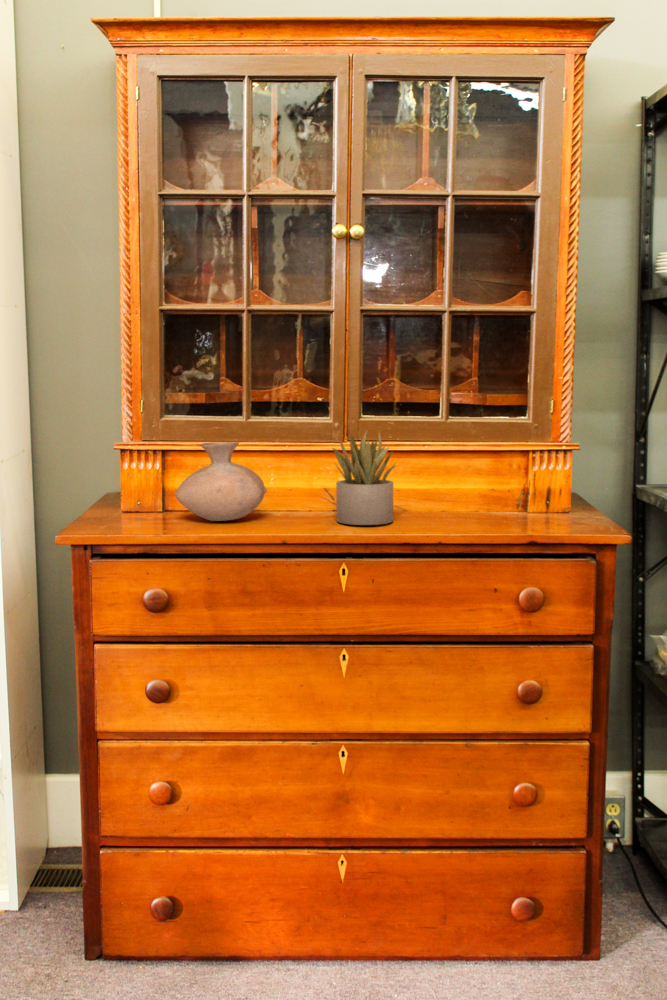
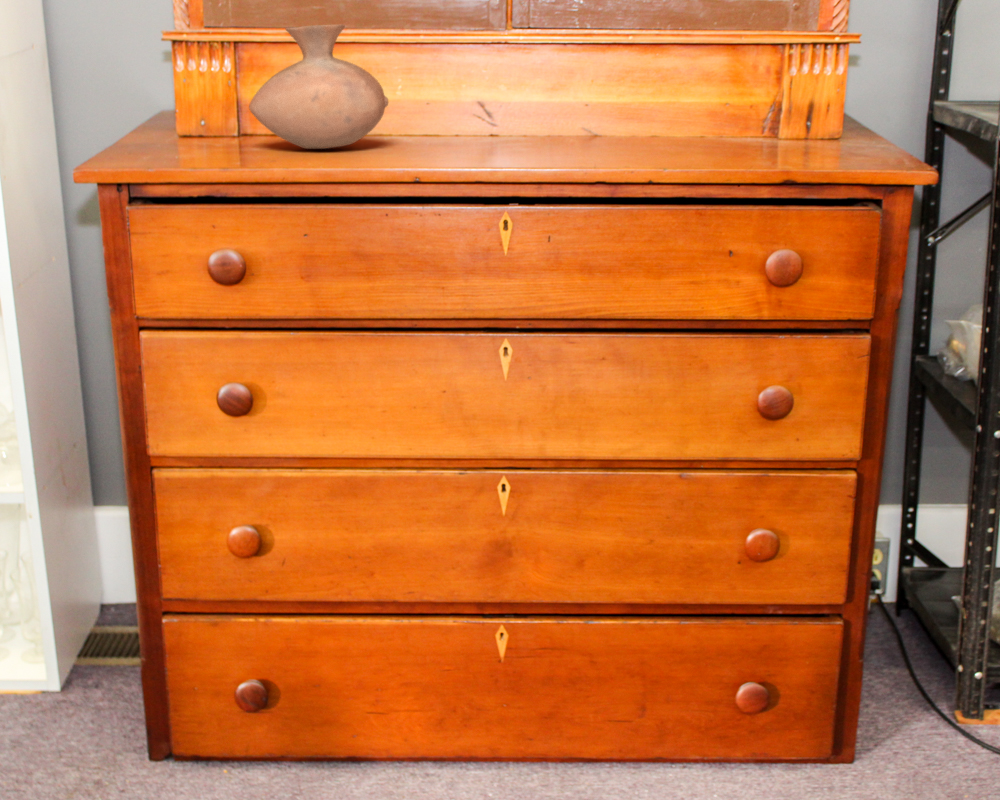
succulent plant: present [332,431,395,525] -> none [487,5,586,153]

